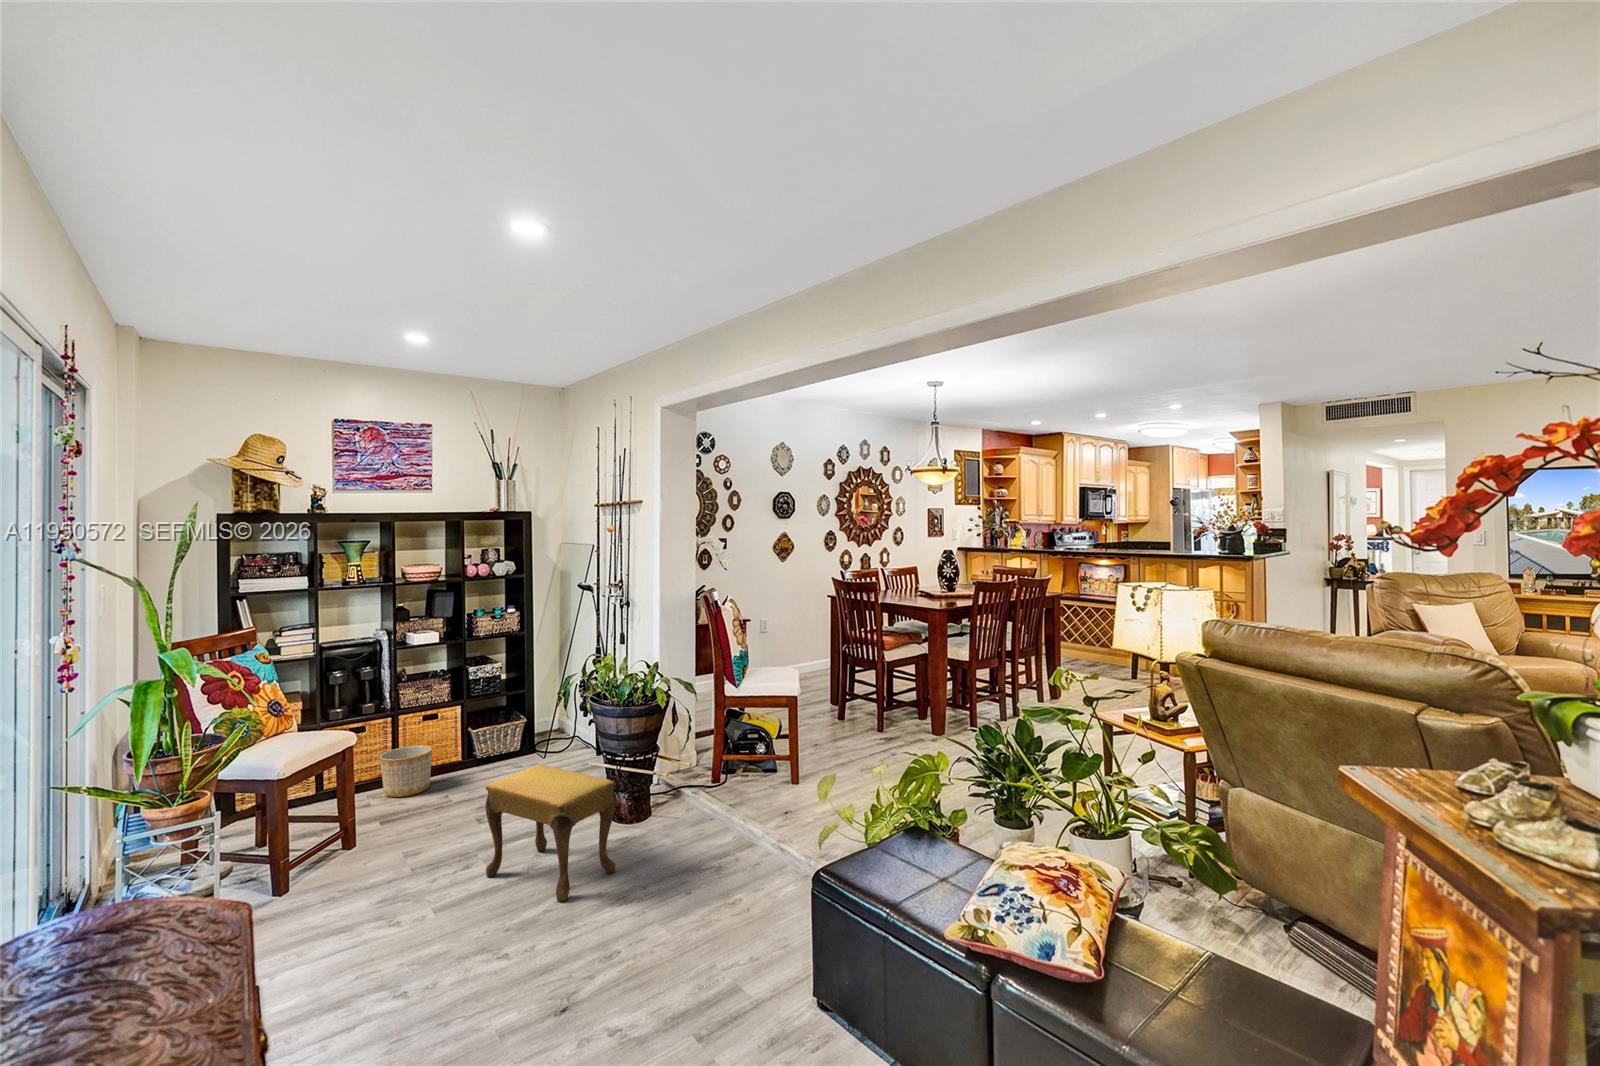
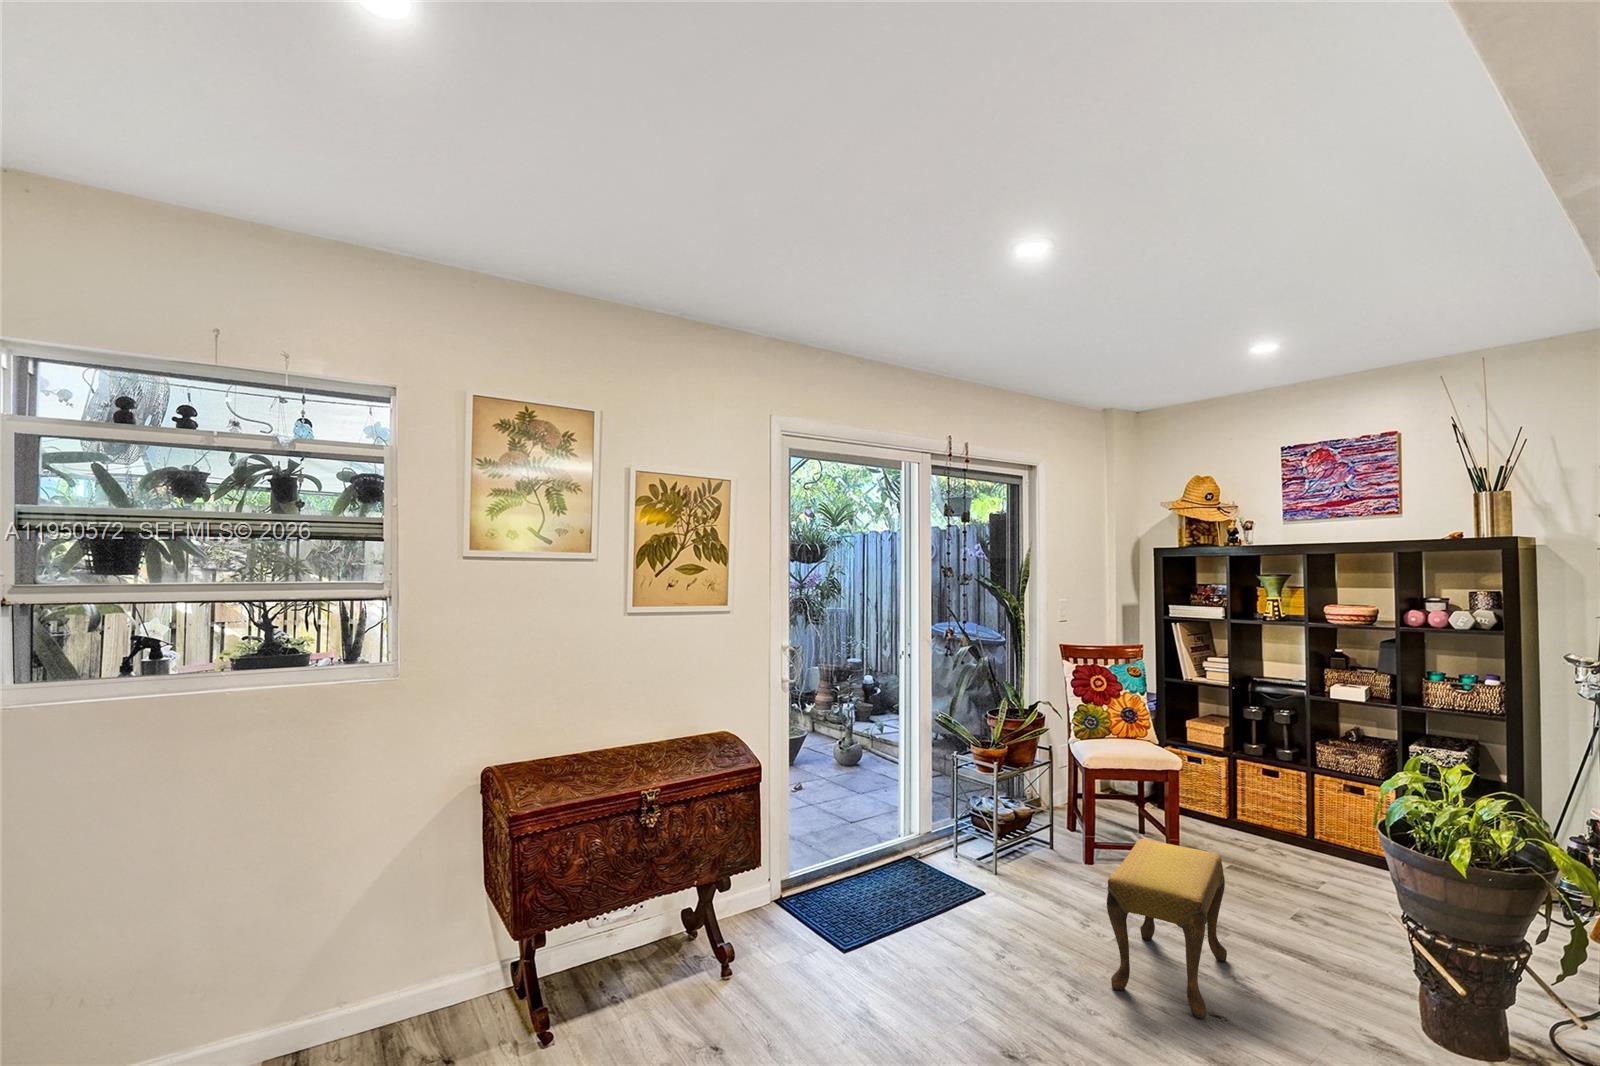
planter: present [380,746,432,797] -> none [1267,806,1329,866]

